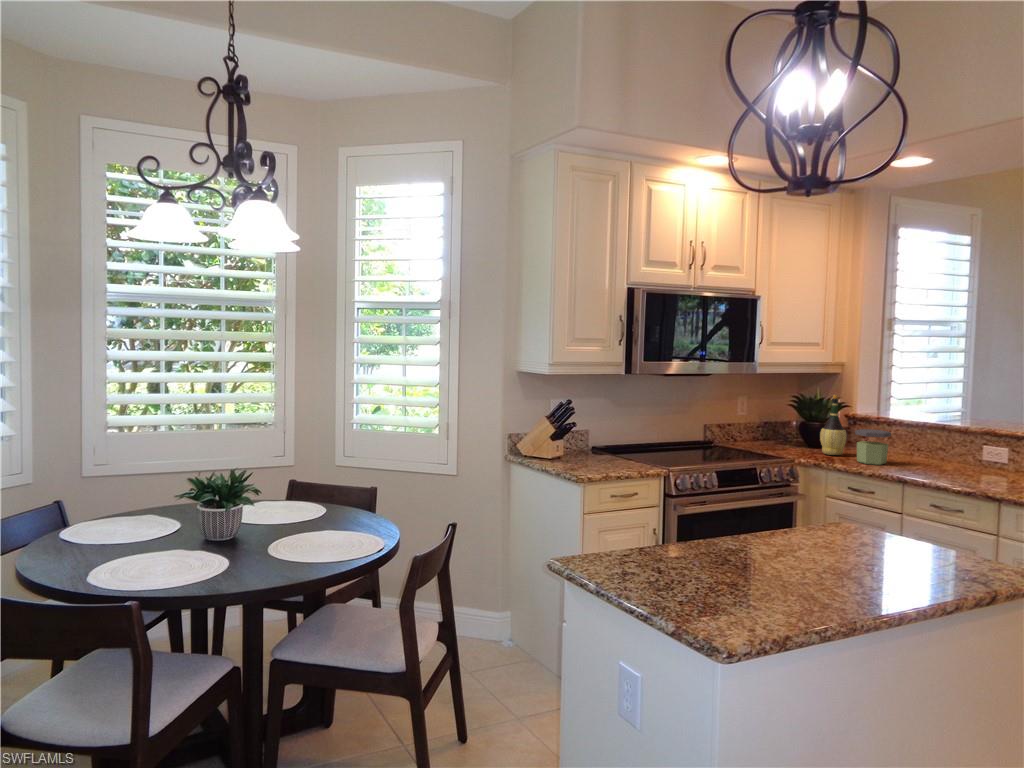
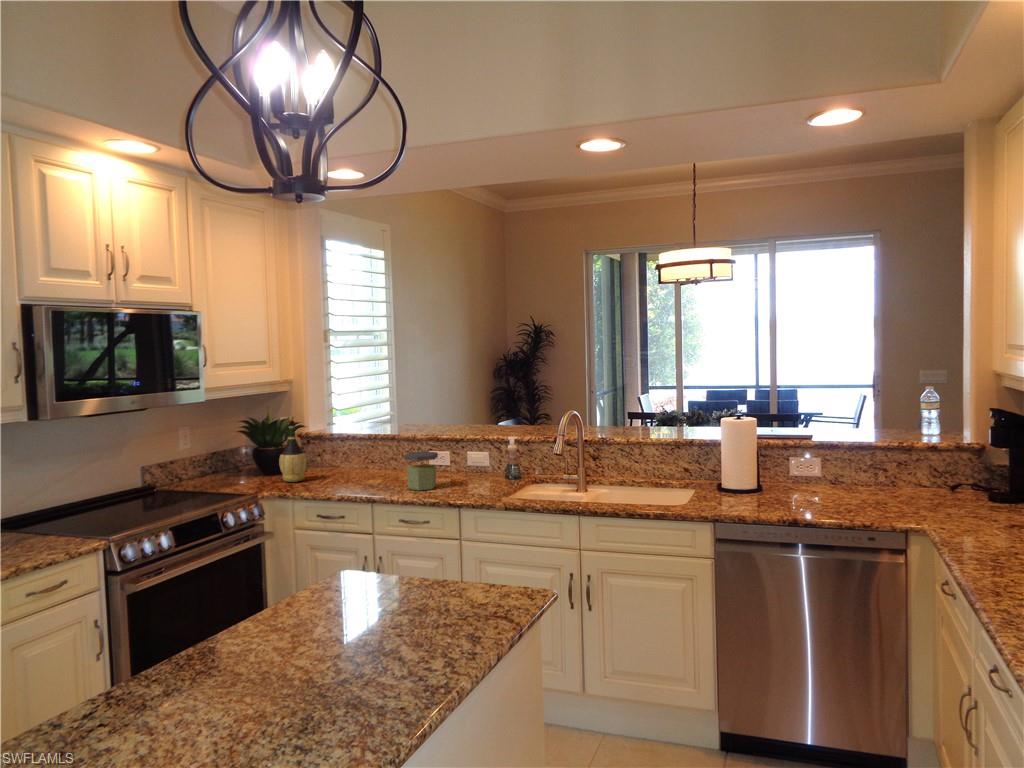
jar: present [855,429,891,465] -> present [404,451,438,491]

